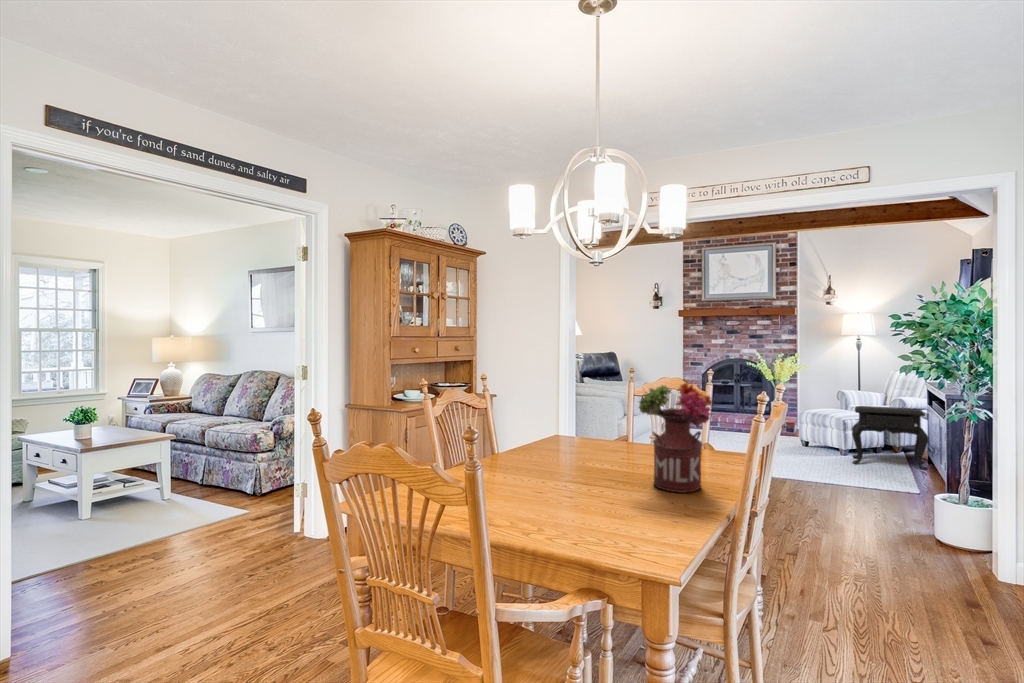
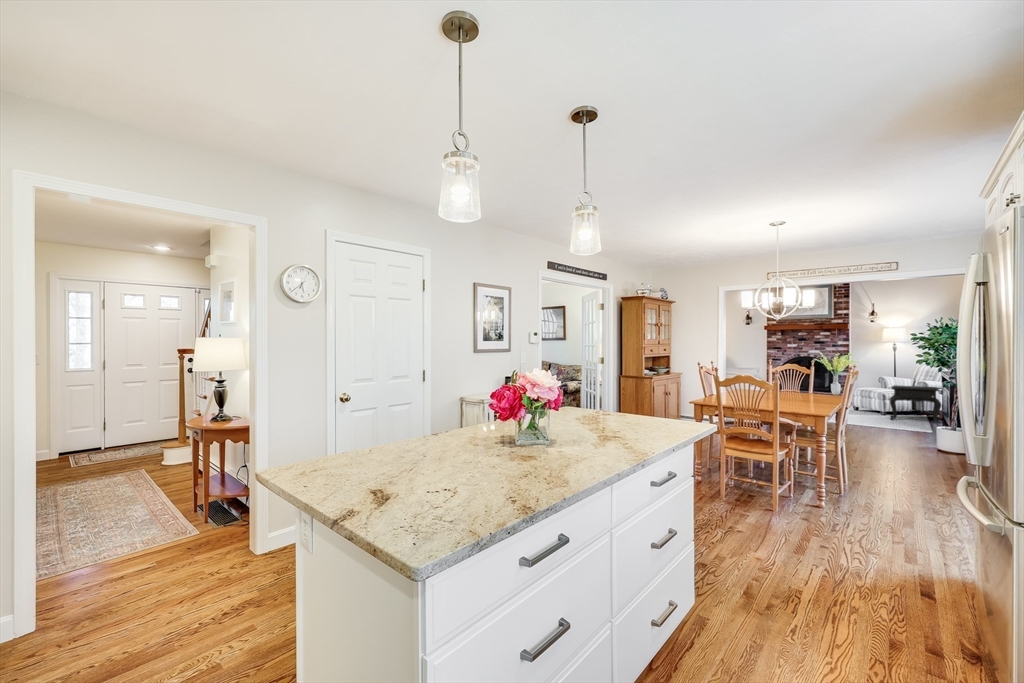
flower arrangement: present [639,383,712,492] -> none [799,364,831,404]

